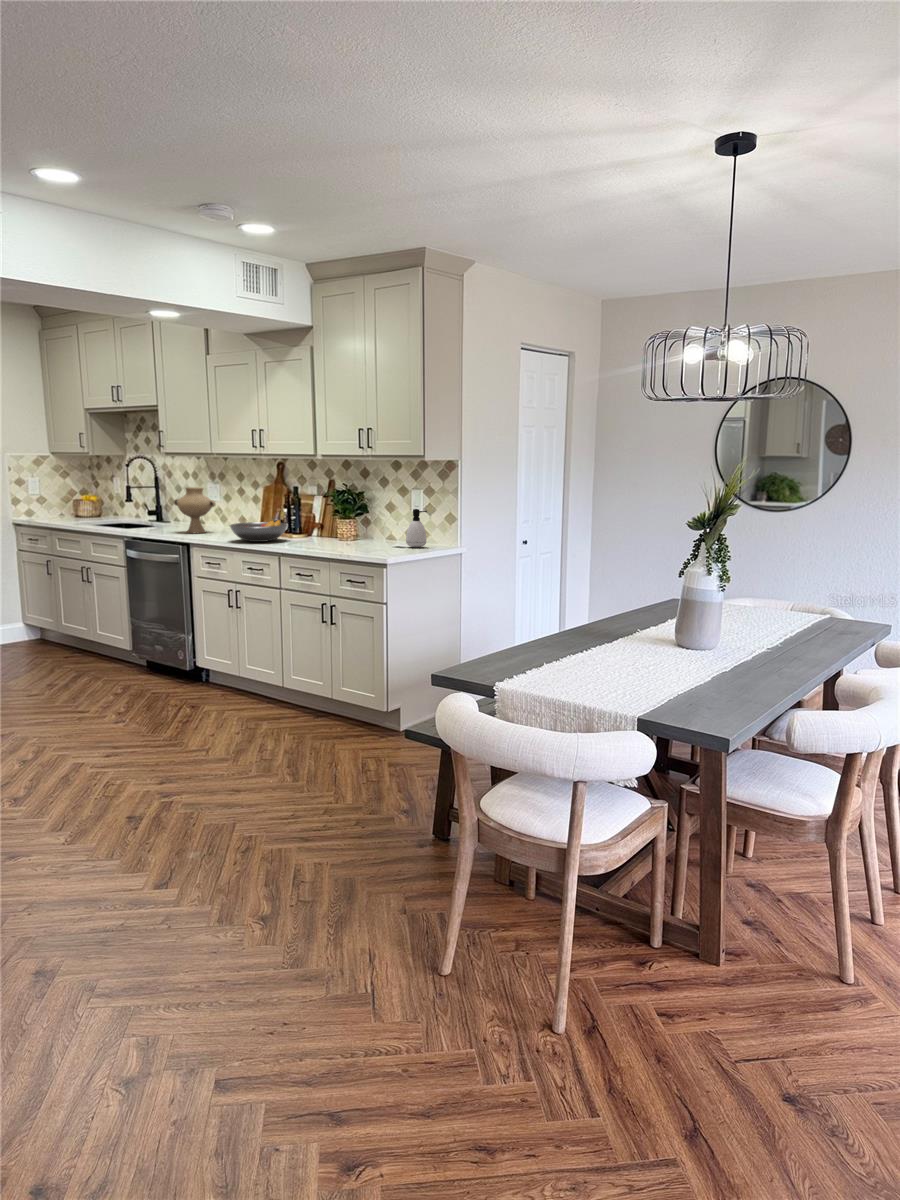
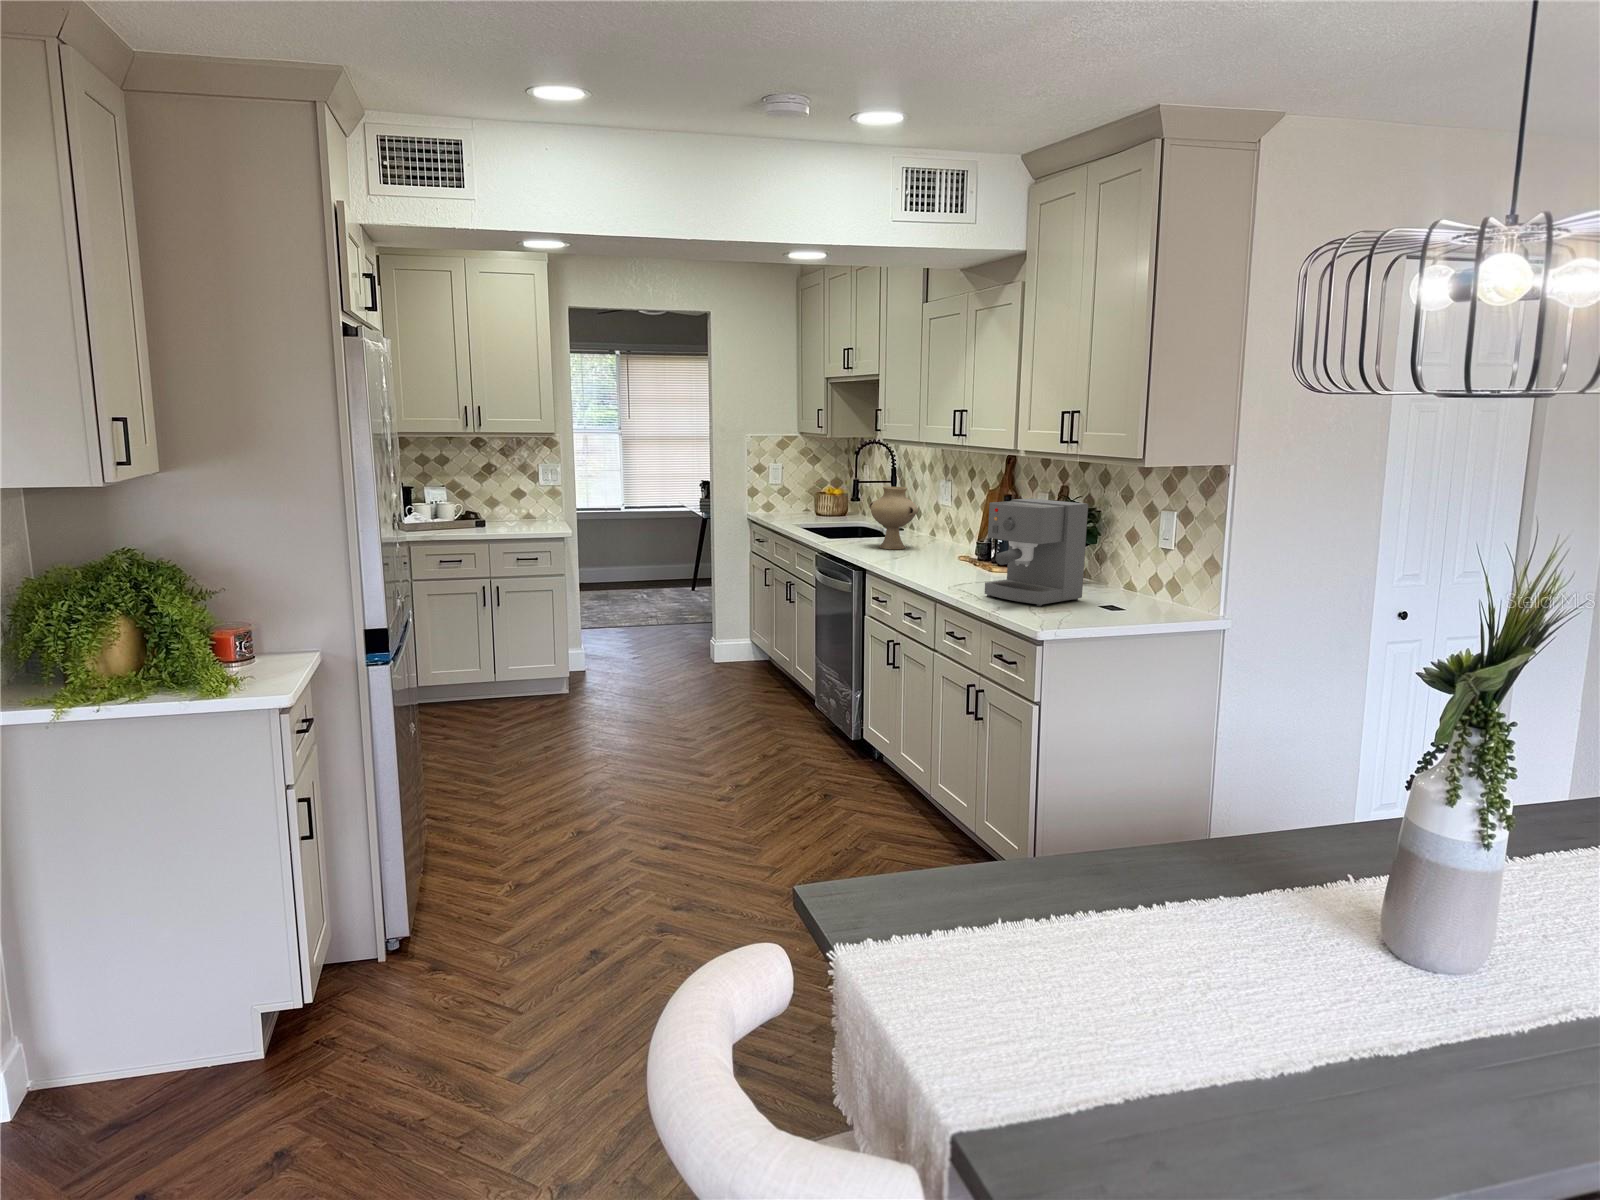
coffee maker: none [321,486,378,551] -> present [985,498,1088,606]
soap dispenser: present [406,509,427,547] -> none [1124,546,1164,610]
fruit bowl: present [230,520,288,542] -> none [895,542,979,573]

